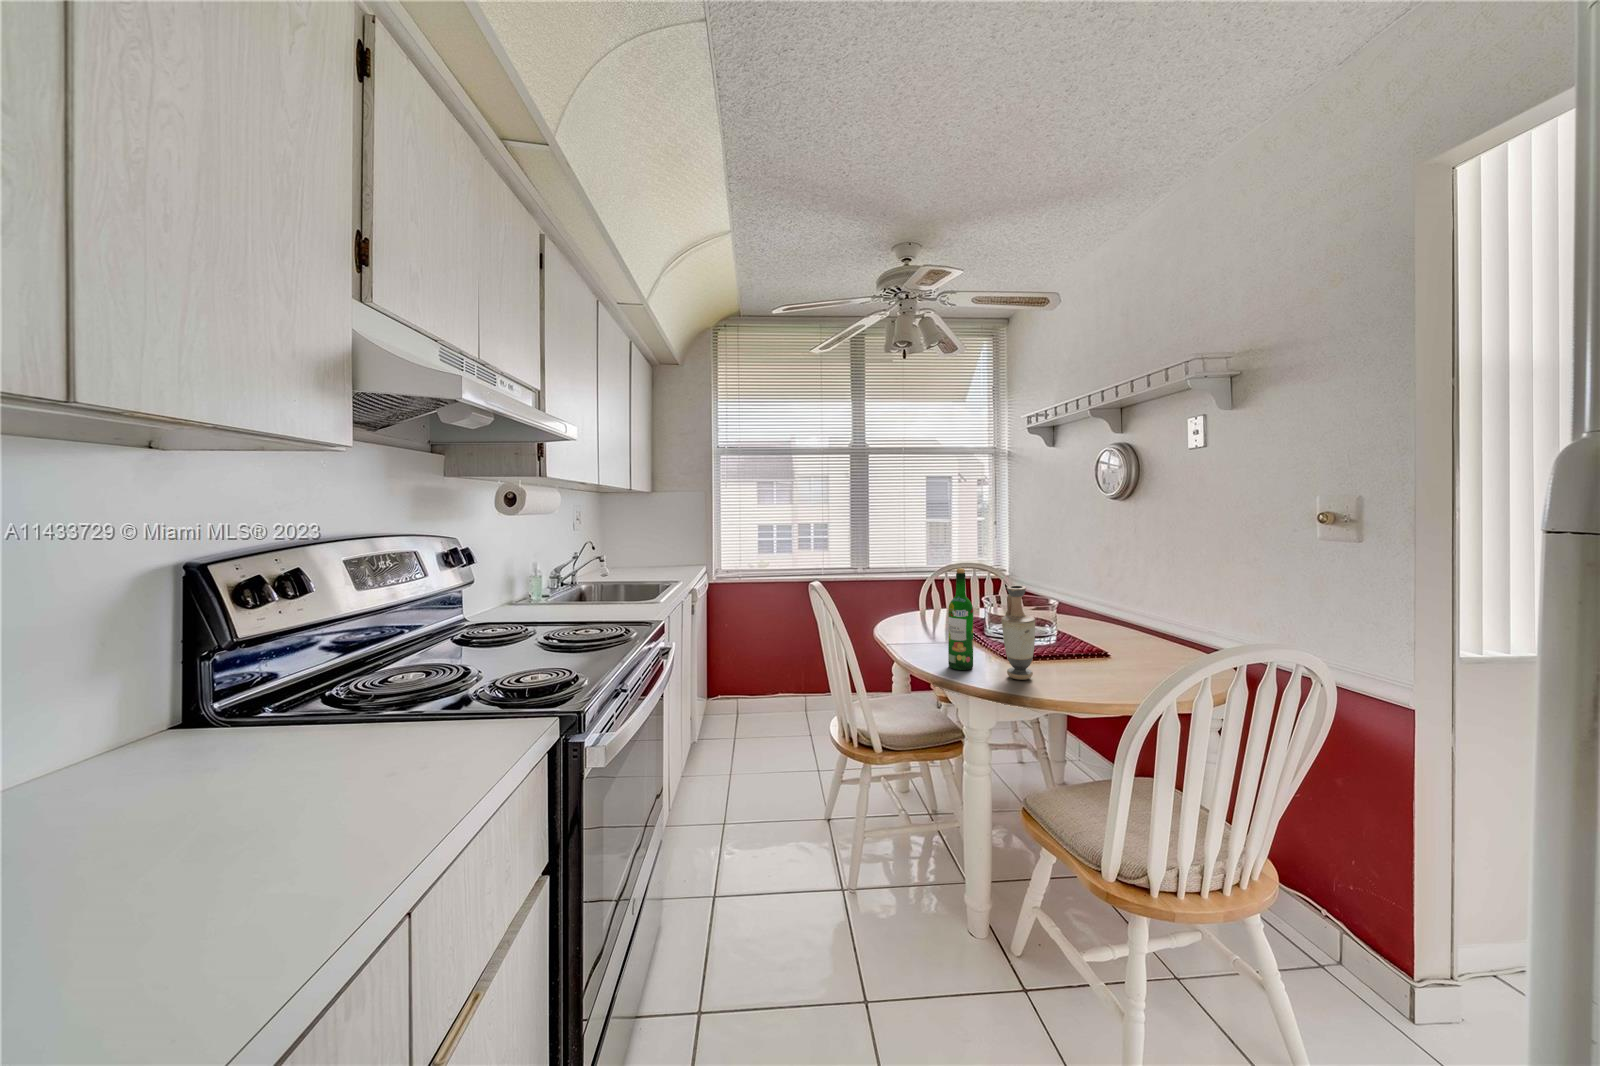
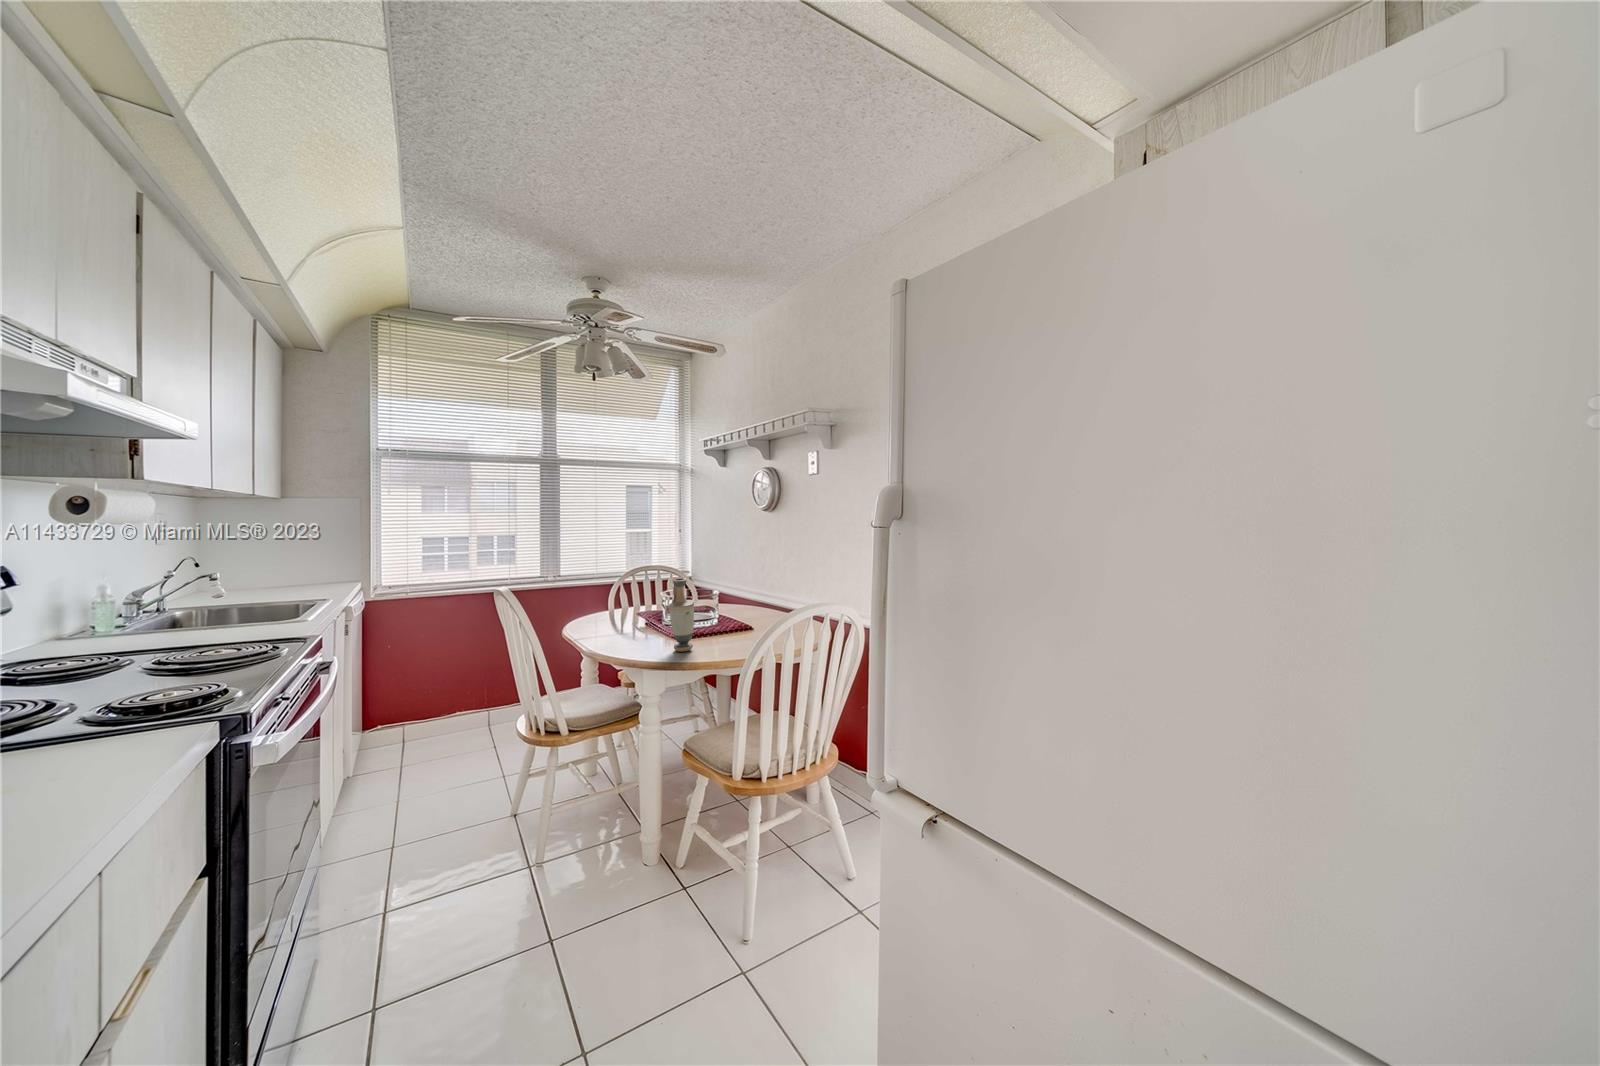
wine bottle: present [948,568,973,670] -> none [628,567,648,651]

